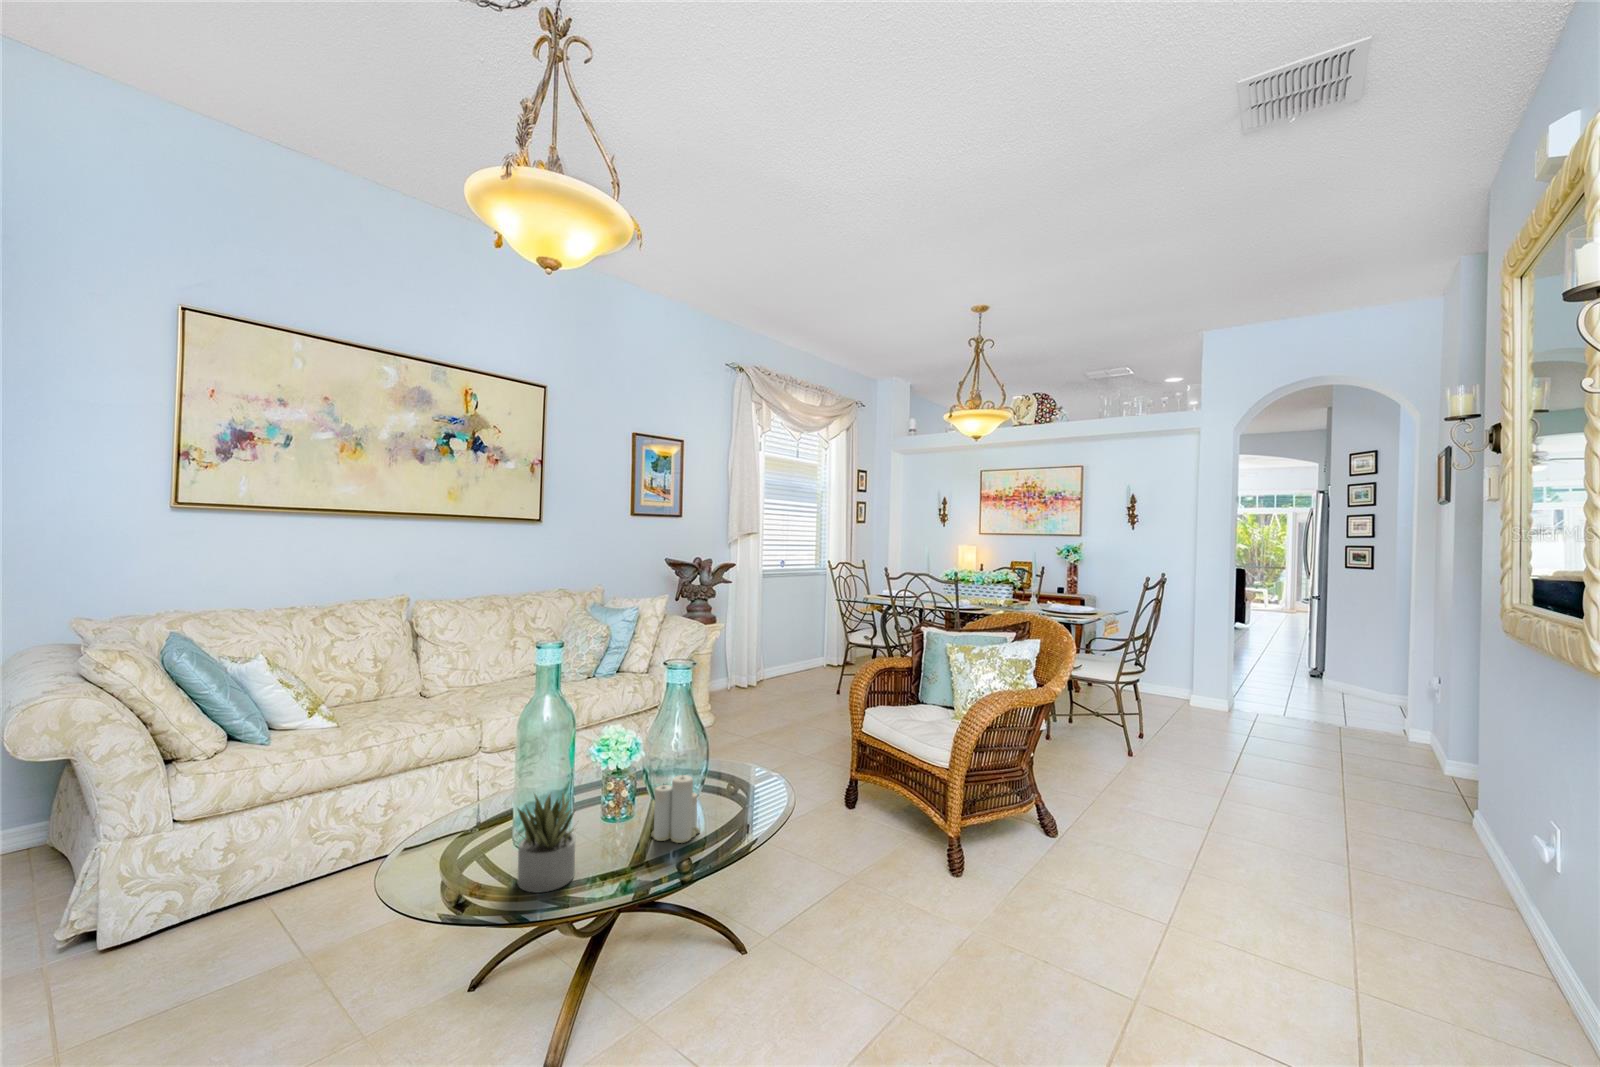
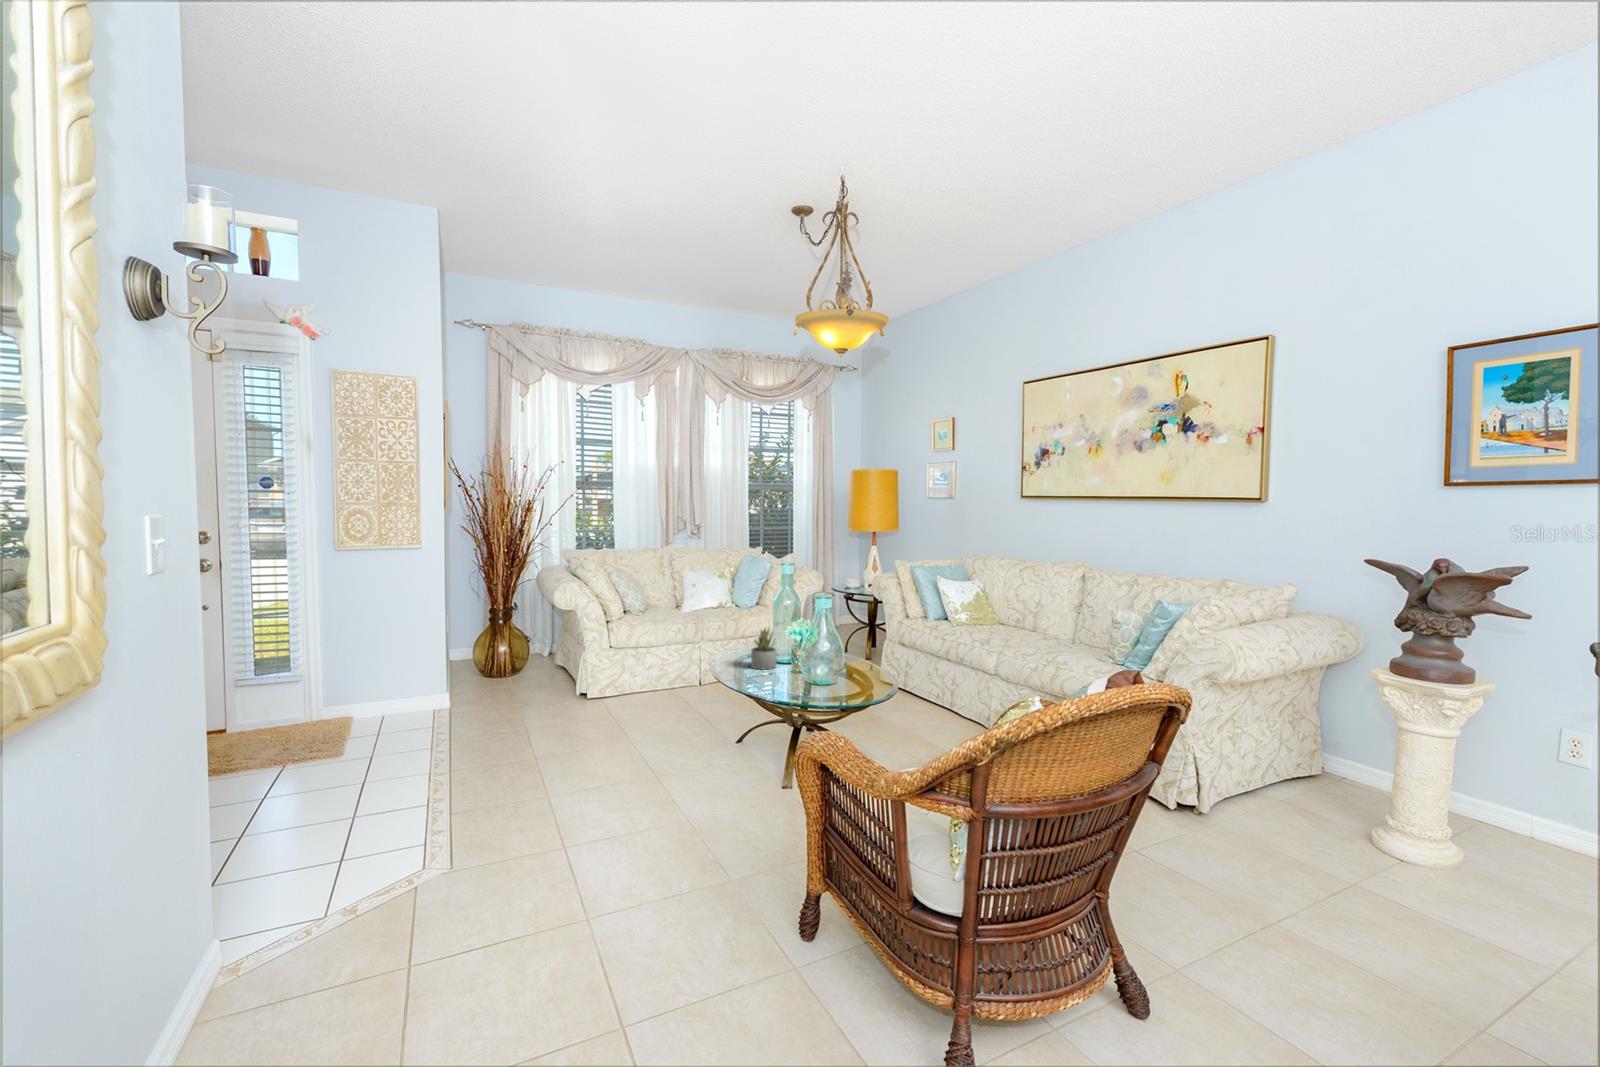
candle: present [651,775,700,843] -> none [775,644,794,687]

